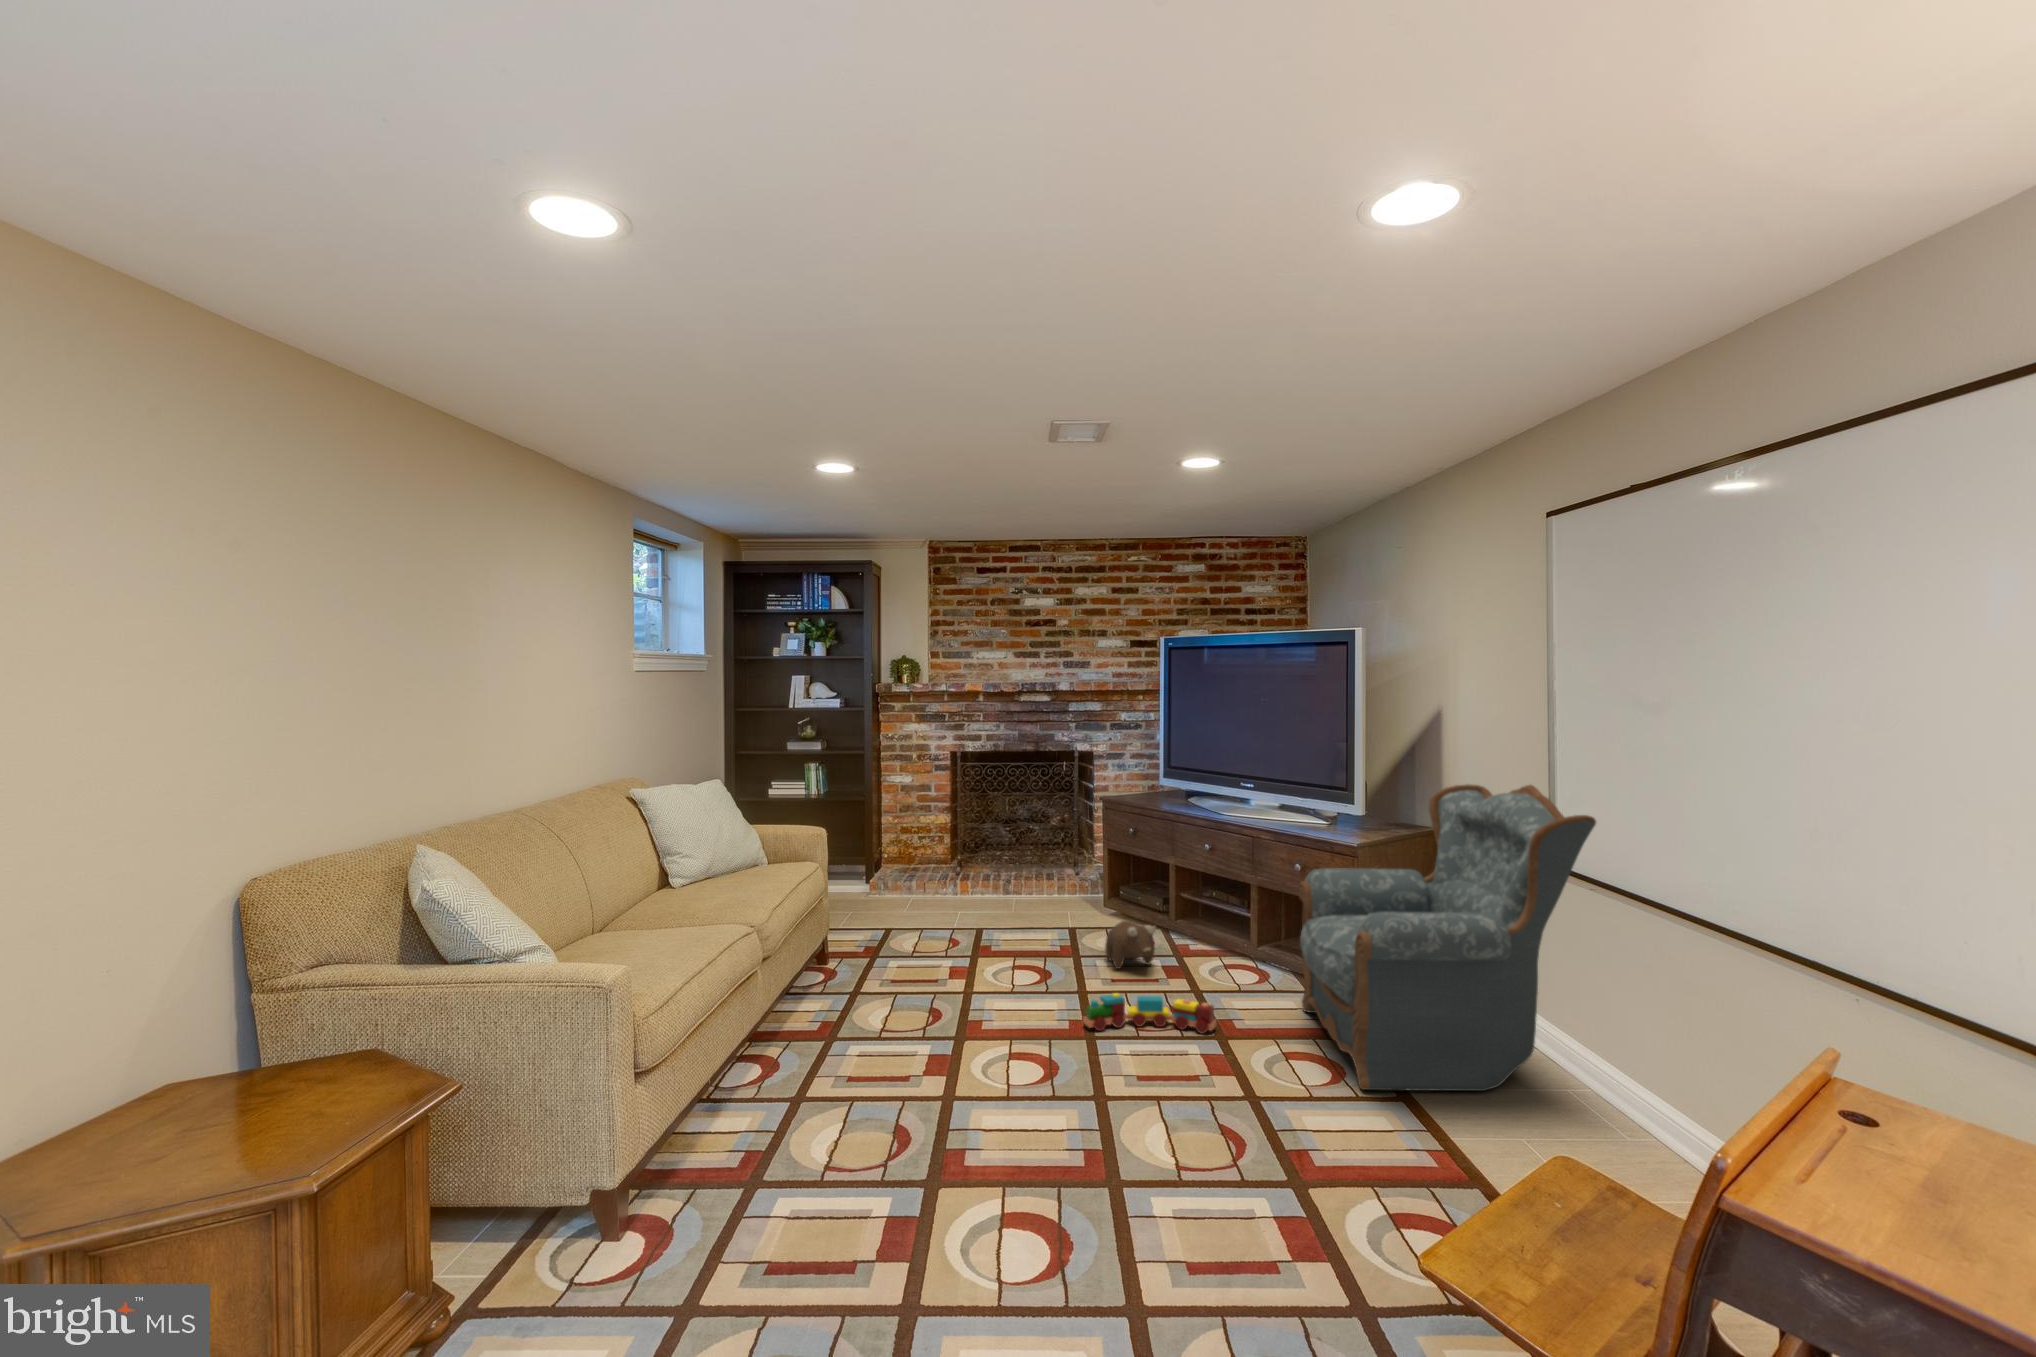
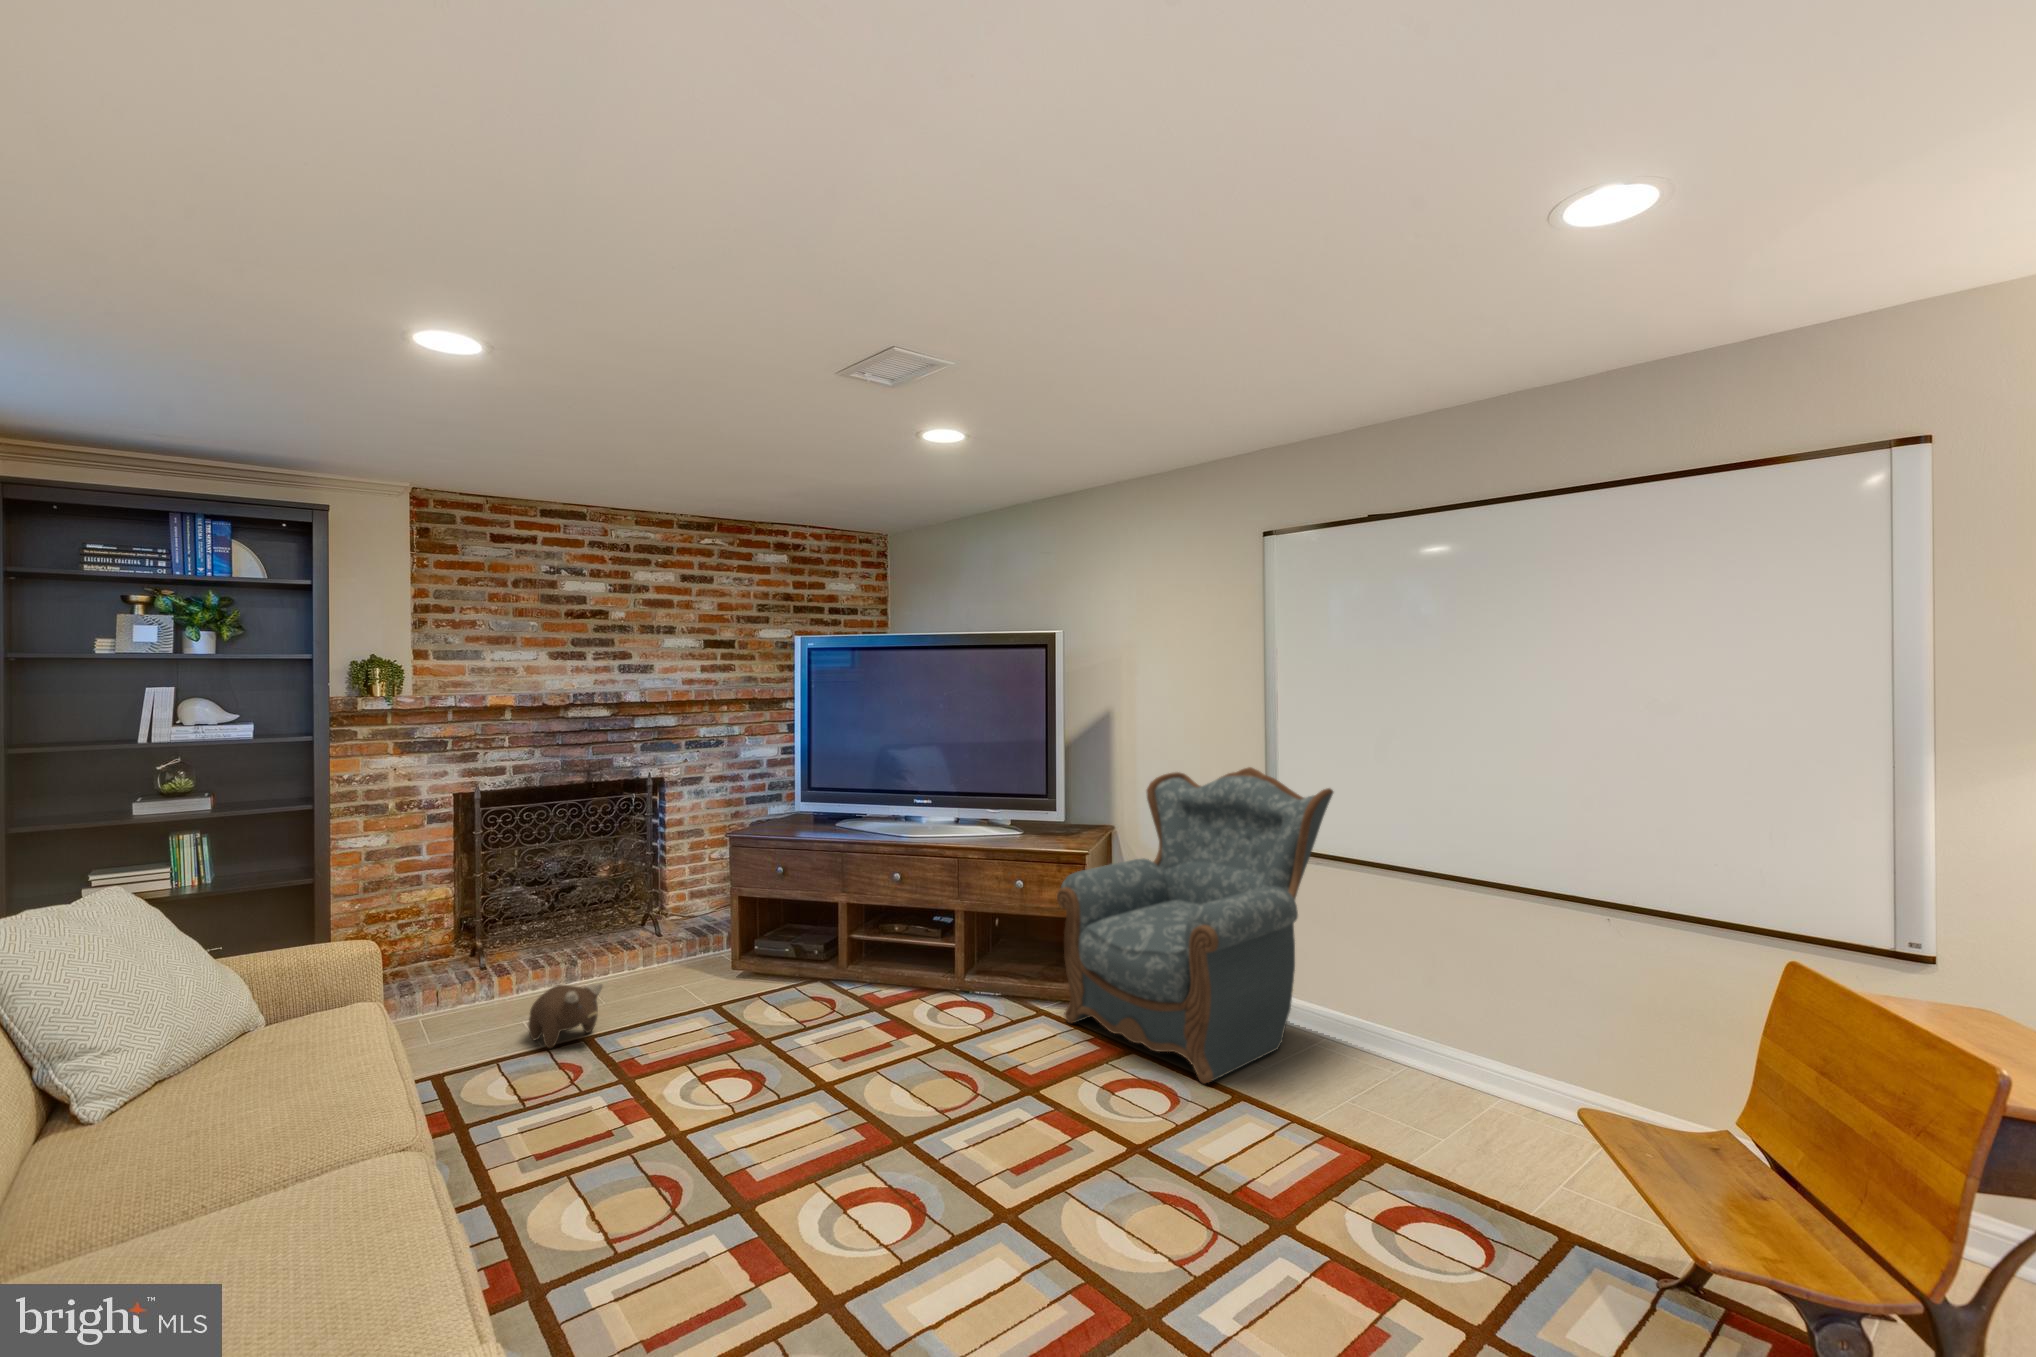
plush toy: present [1105,921,1156,969] -> present [528,984,602,1048]
toy train: present [1083,993,1216,1034] -> none [889,1043,1025,1116]

